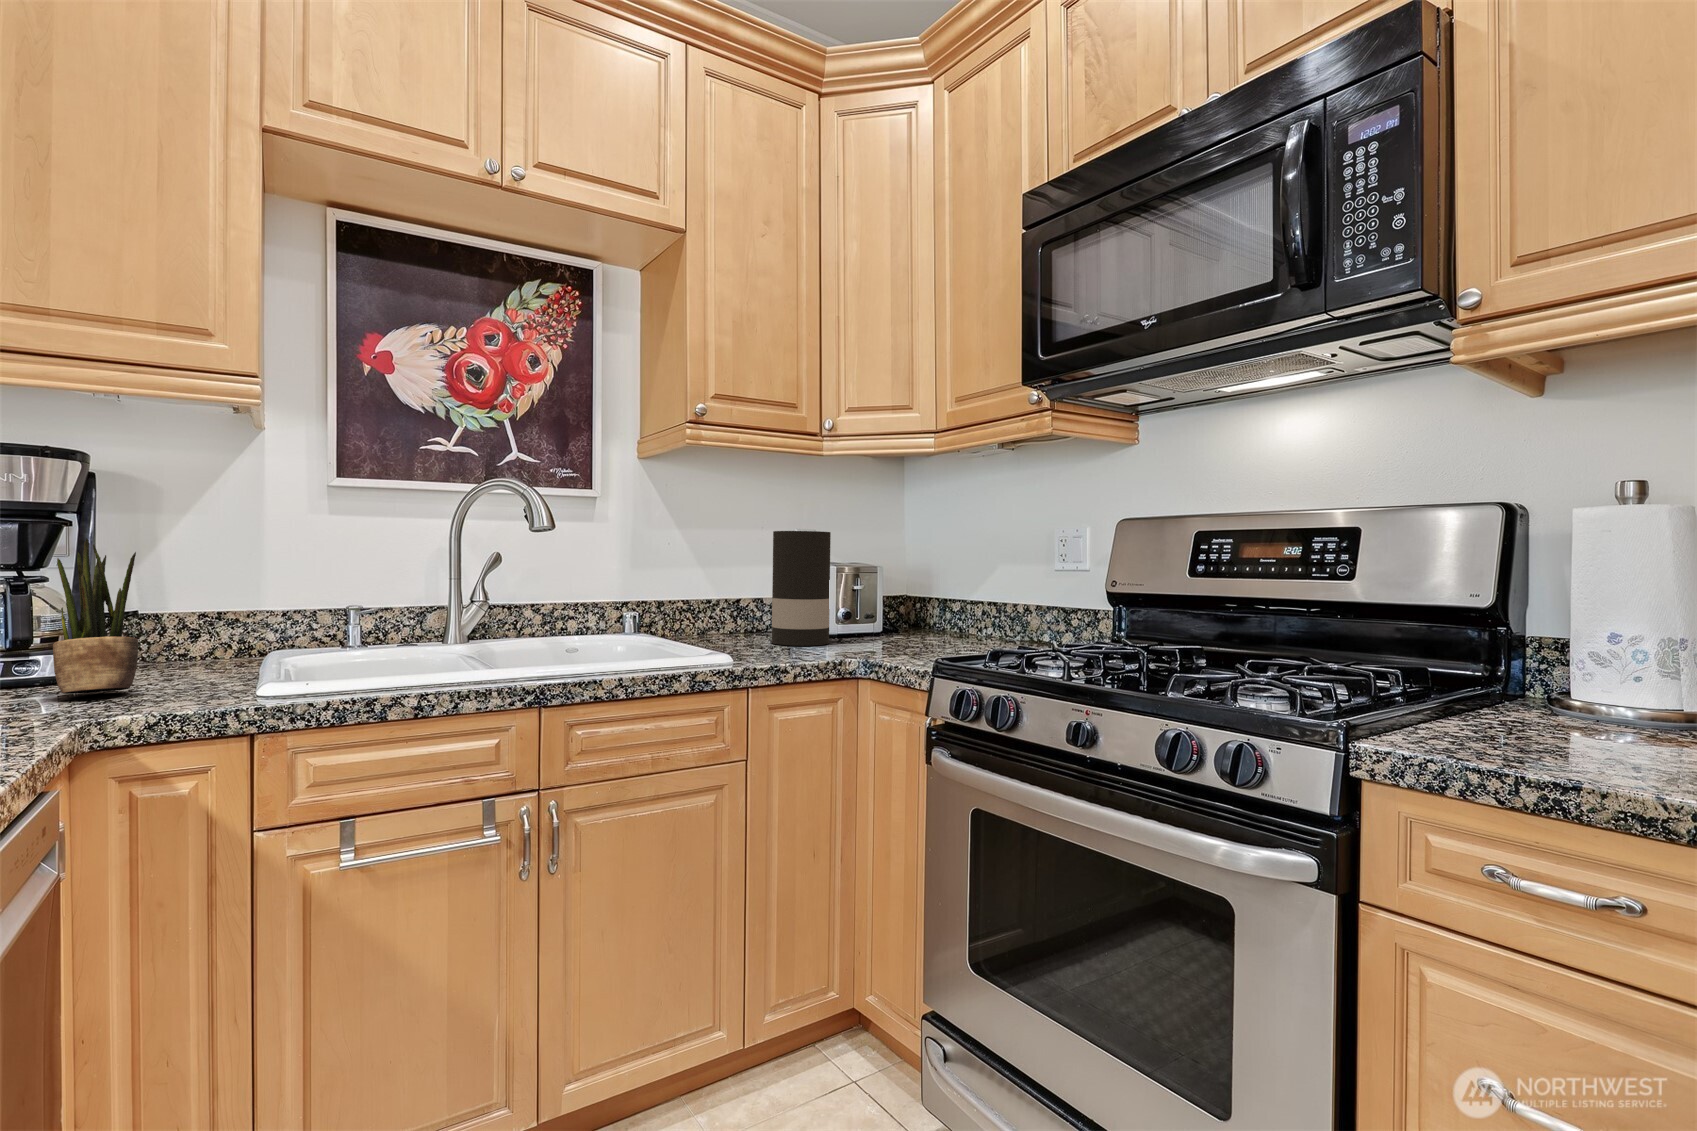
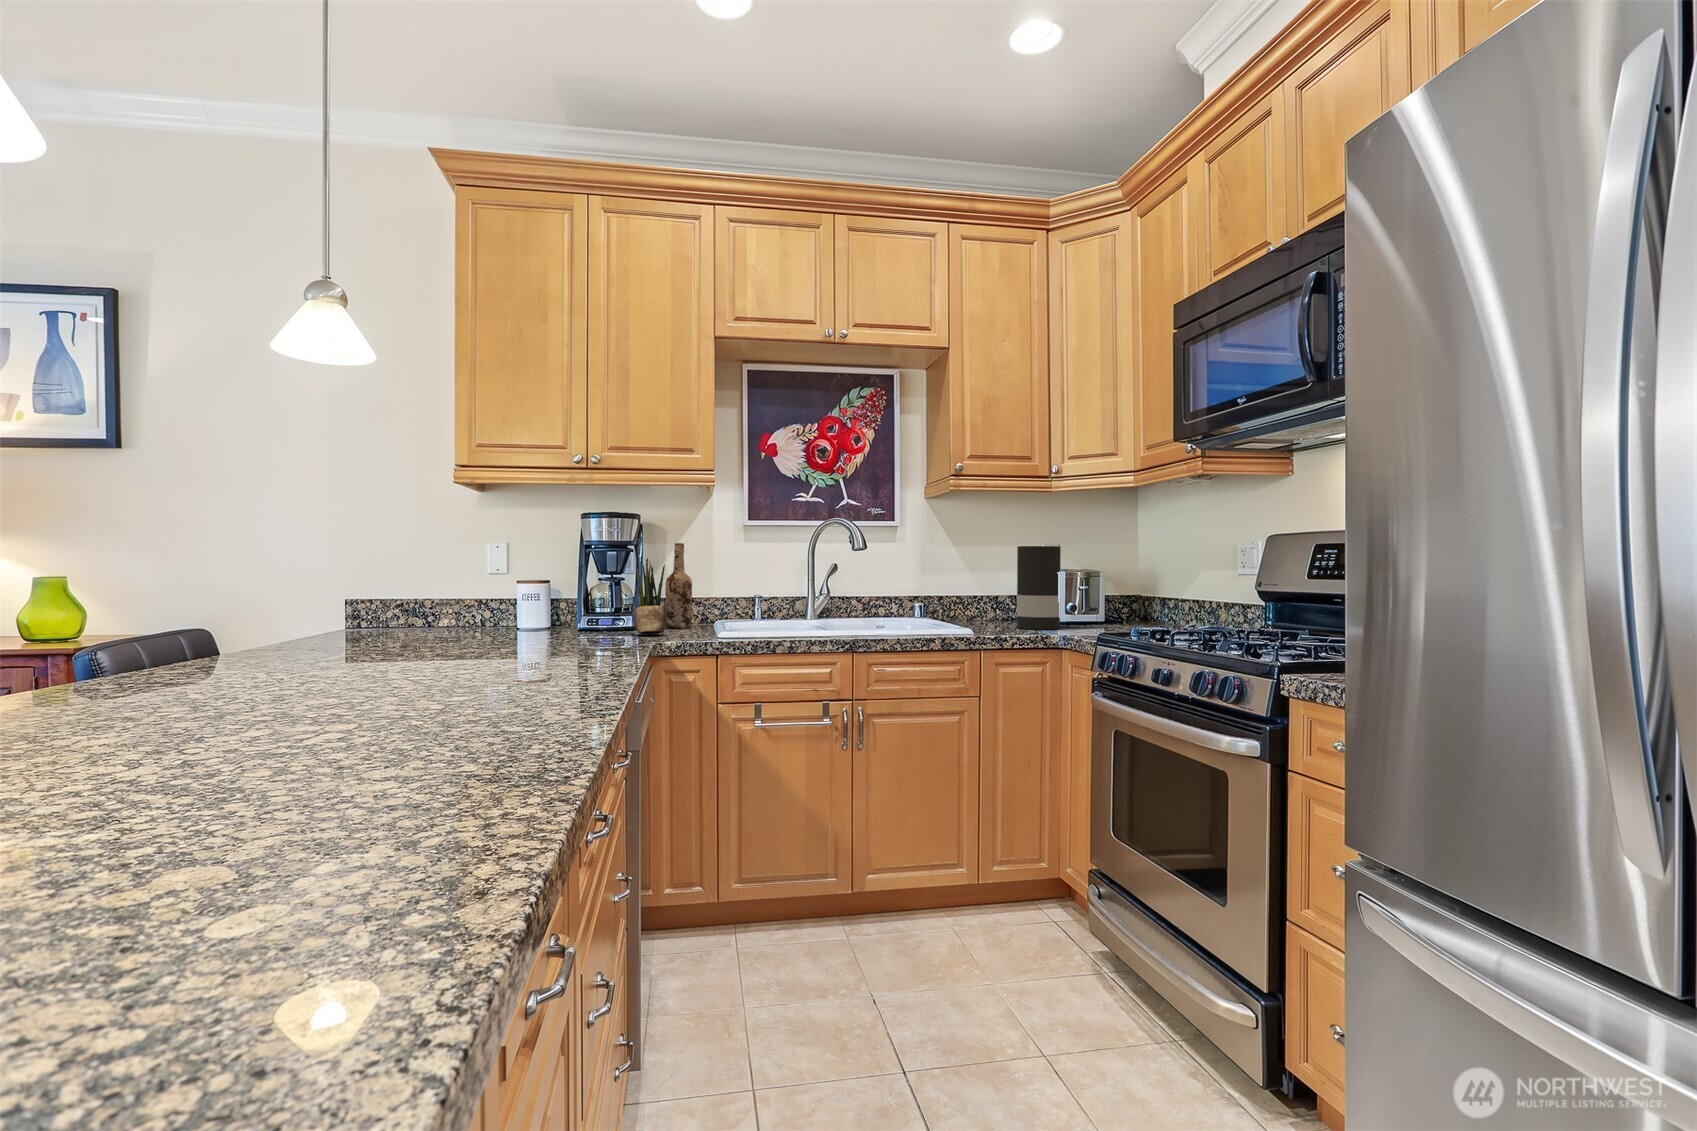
wine bottle: none [152,513,214,671] -> present [665,543,692,628]

